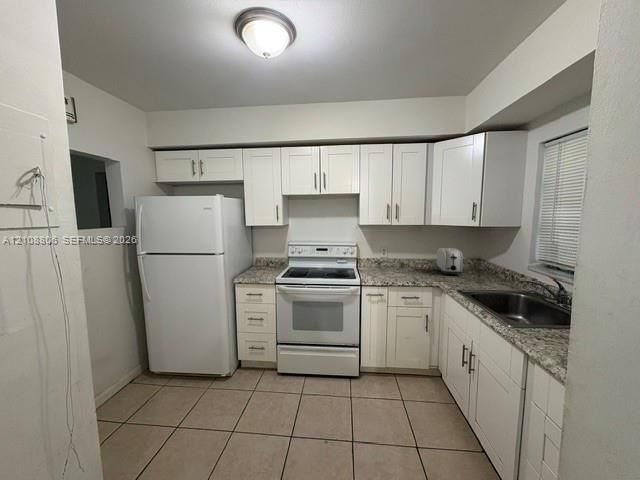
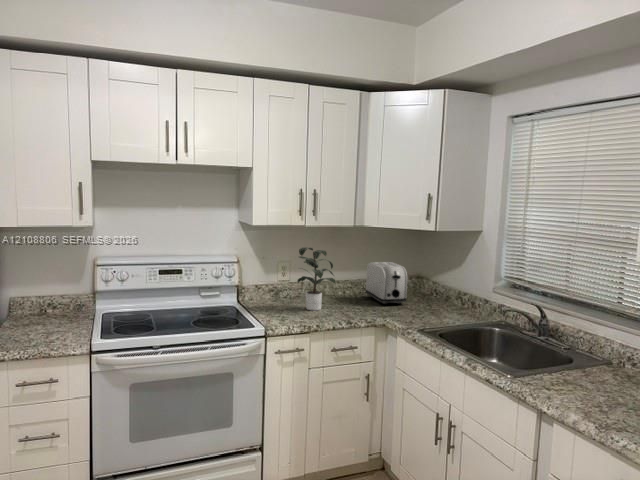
potted plant: none [383,238,417,275] -> present [297,247,336,311]

